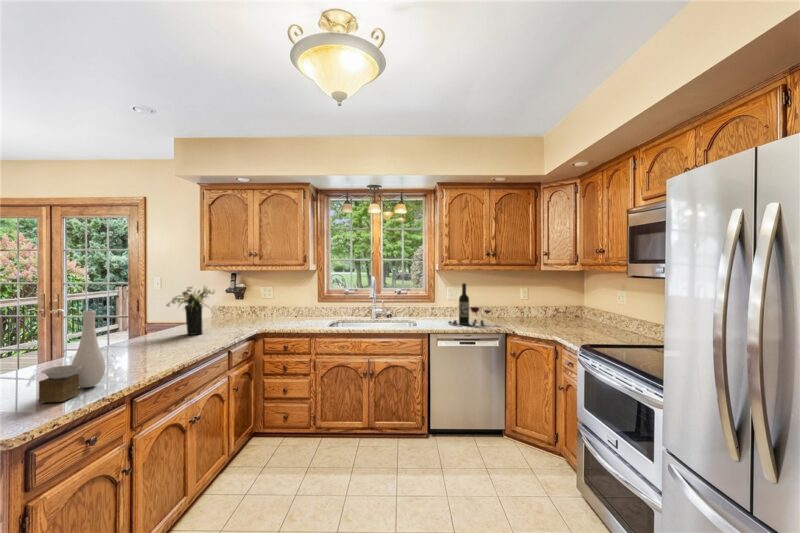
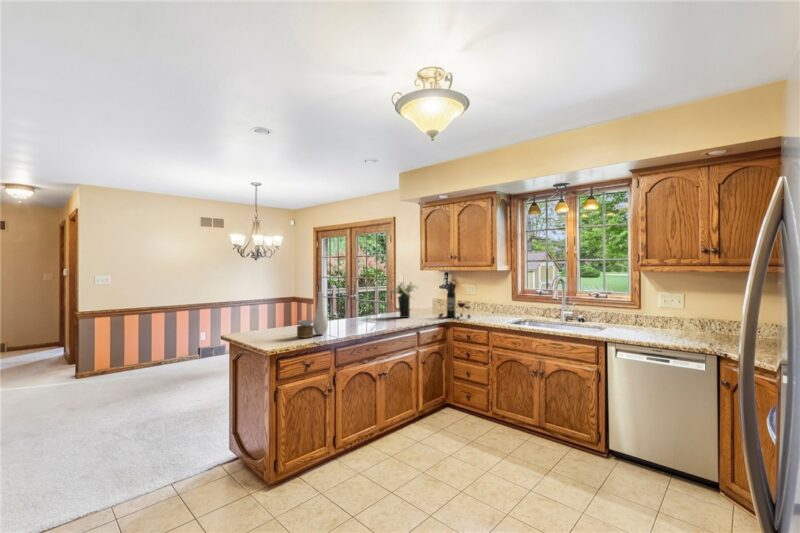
wine bottle: present [449,283,491,326] -> present [439,282,470,319]

